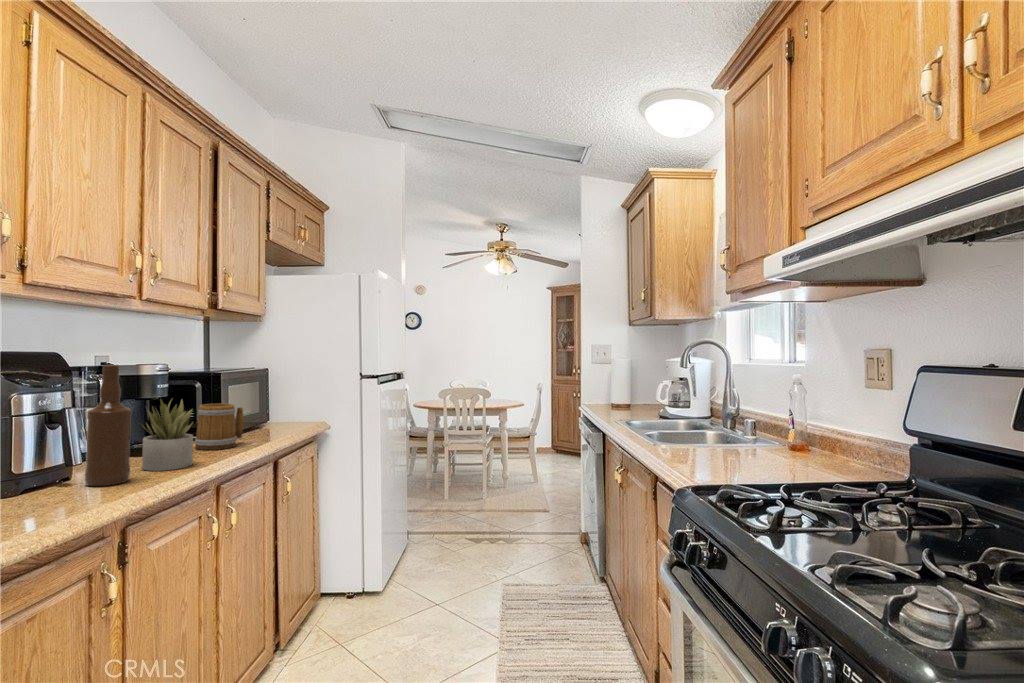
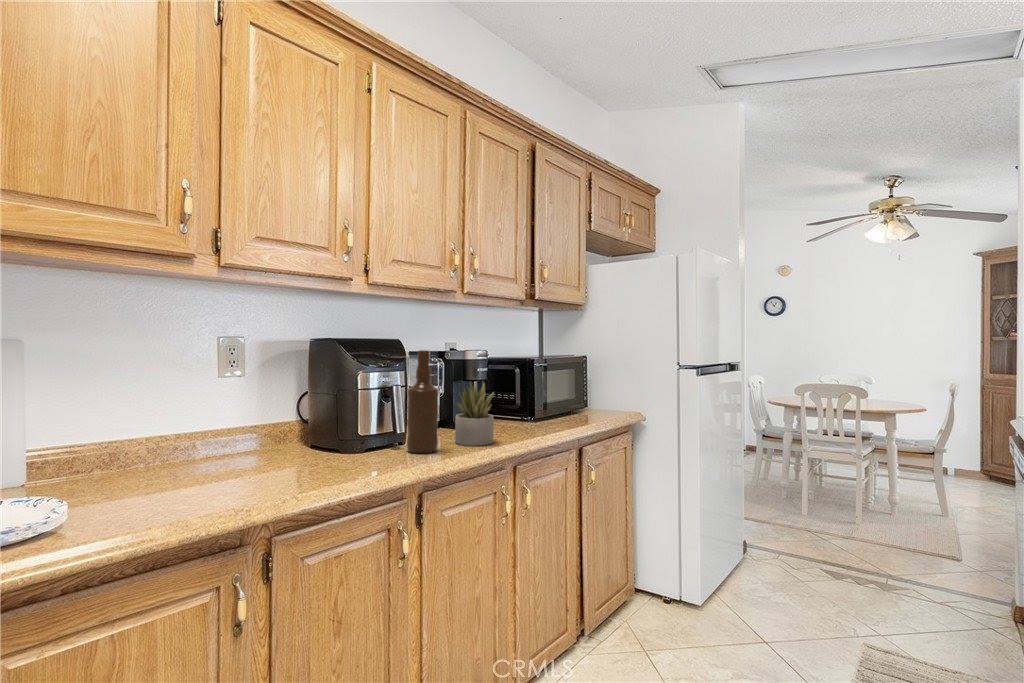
mug: present [195,403,243,450] -> none [509,388,551,431]

